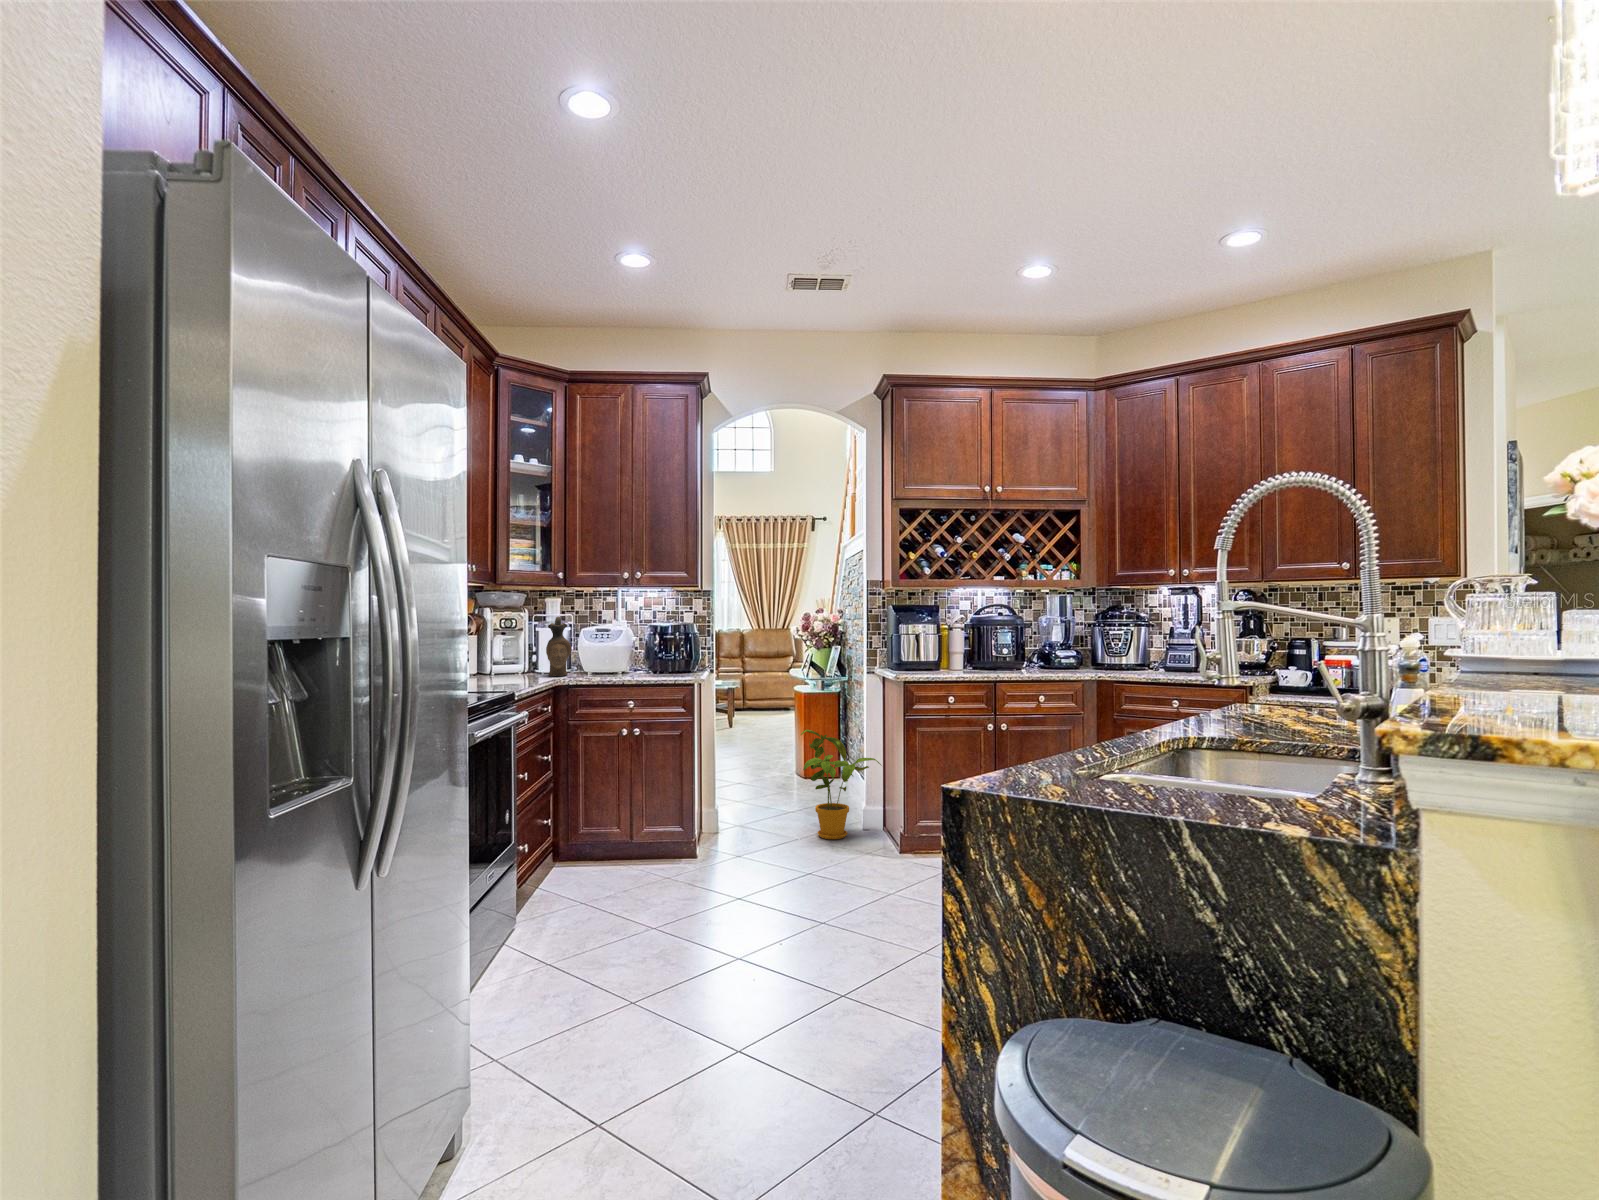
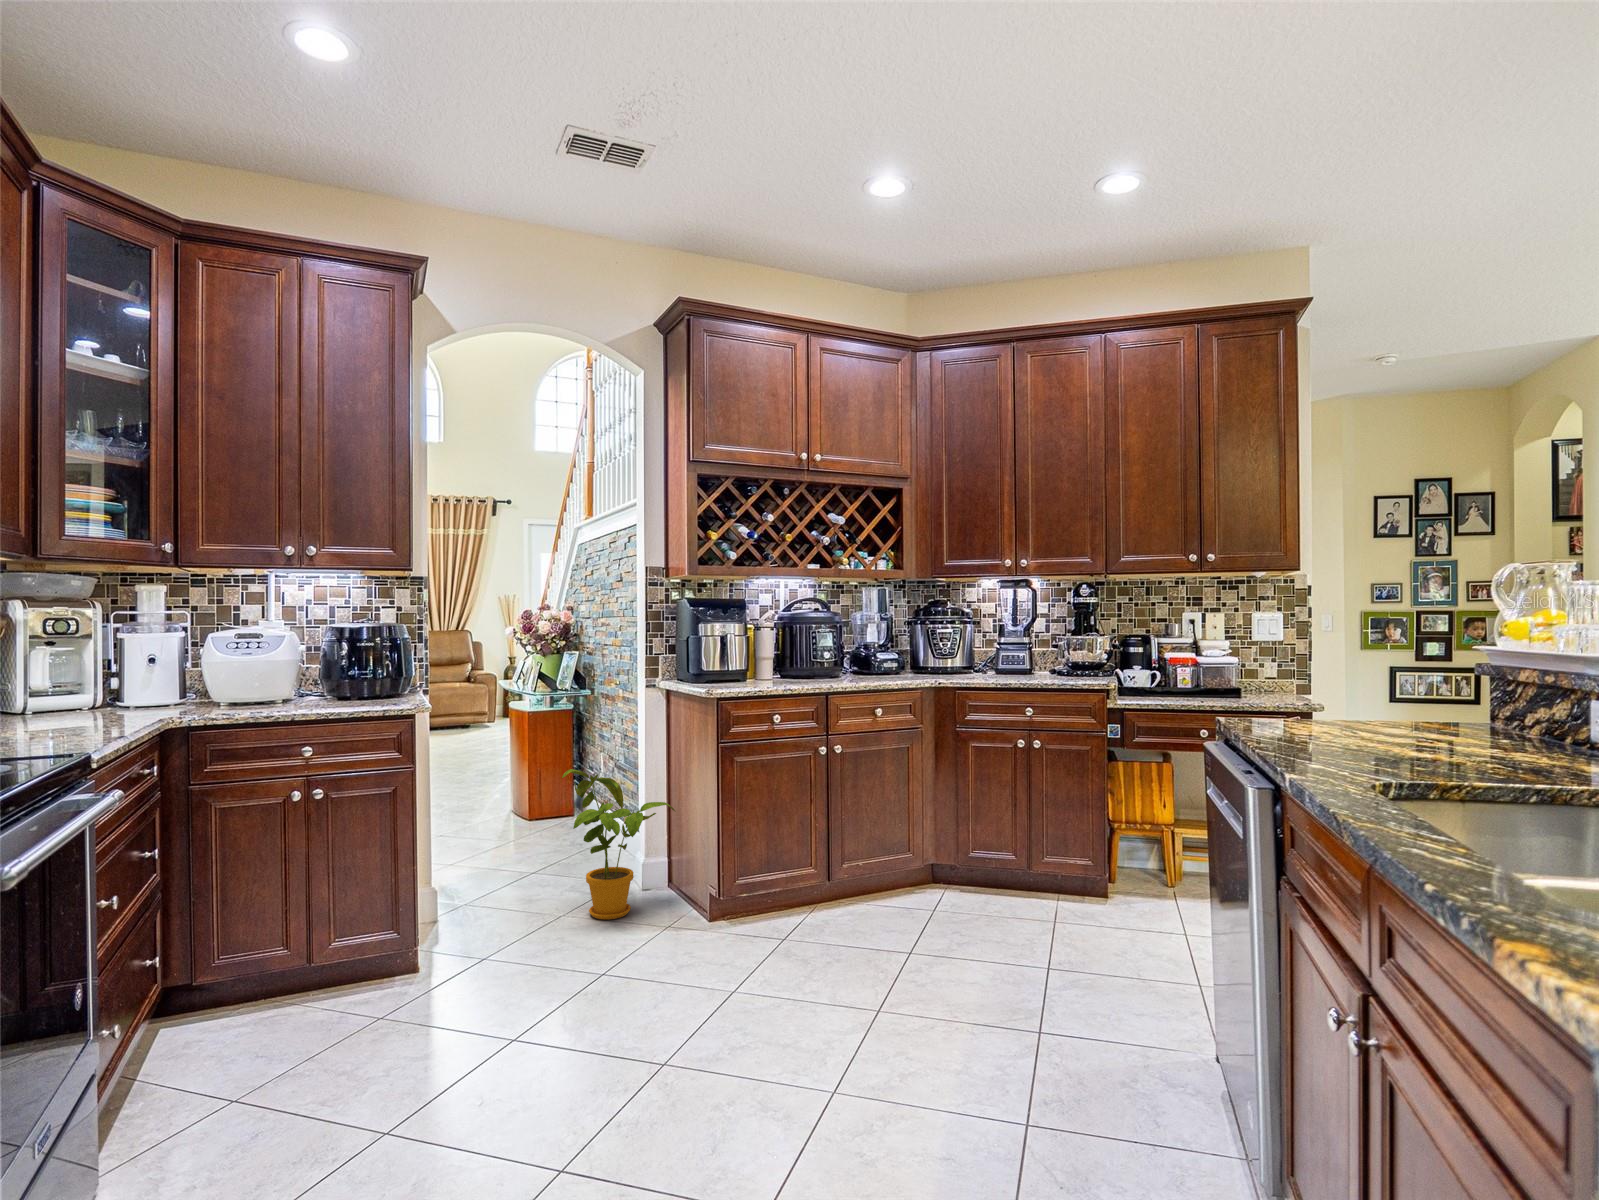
ceramic pitcher: present [546,616,571,676] -> none [142,613,192,714]

